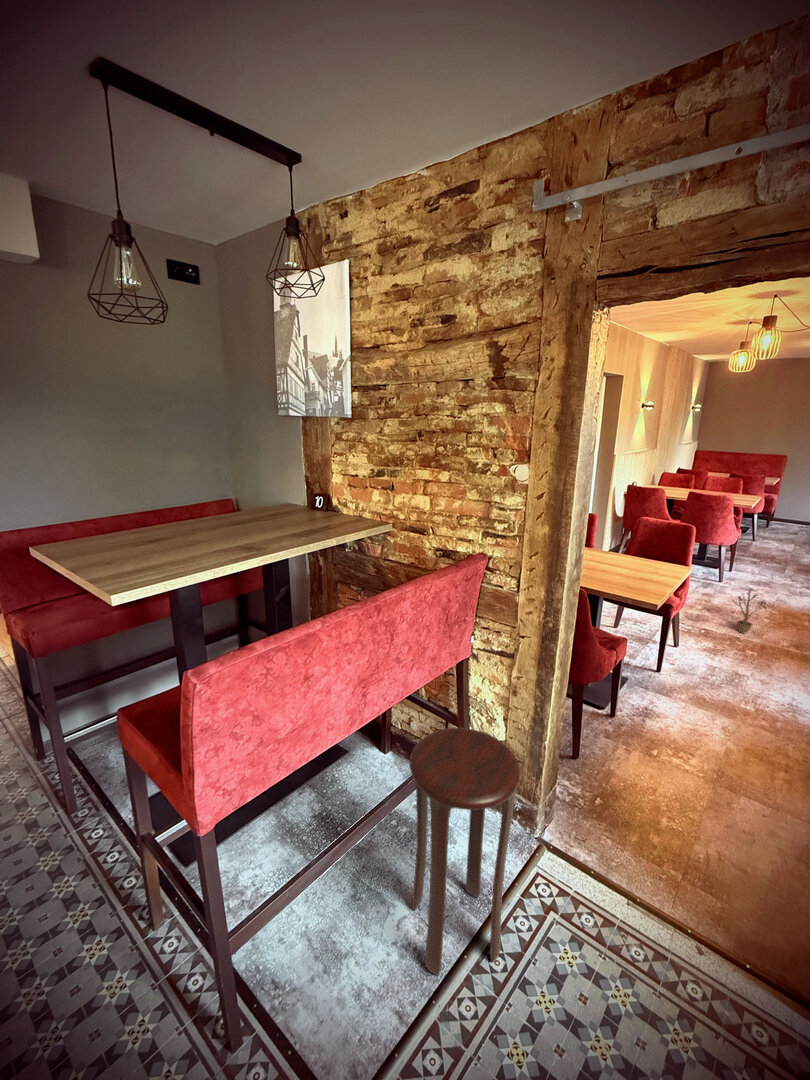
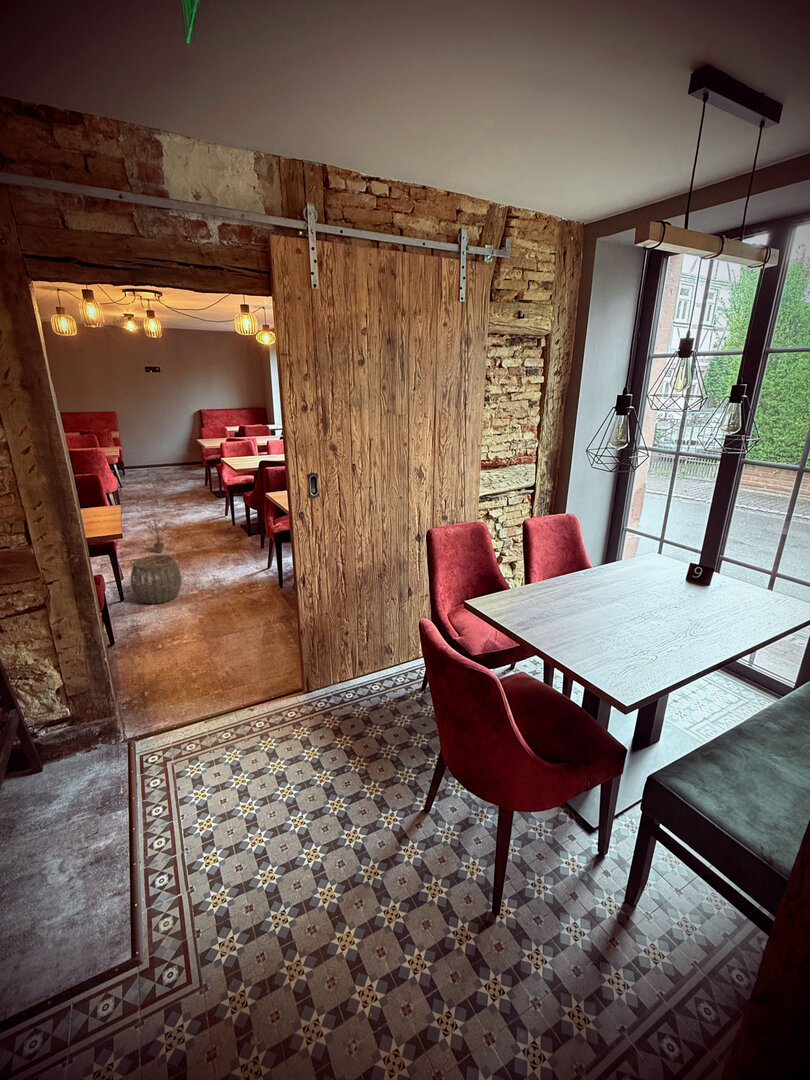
woven basket: none [670,634,740,701] -> present [130,555,182,604]
stool: present [410,728,520,975] -> none [25,654,156,858]

